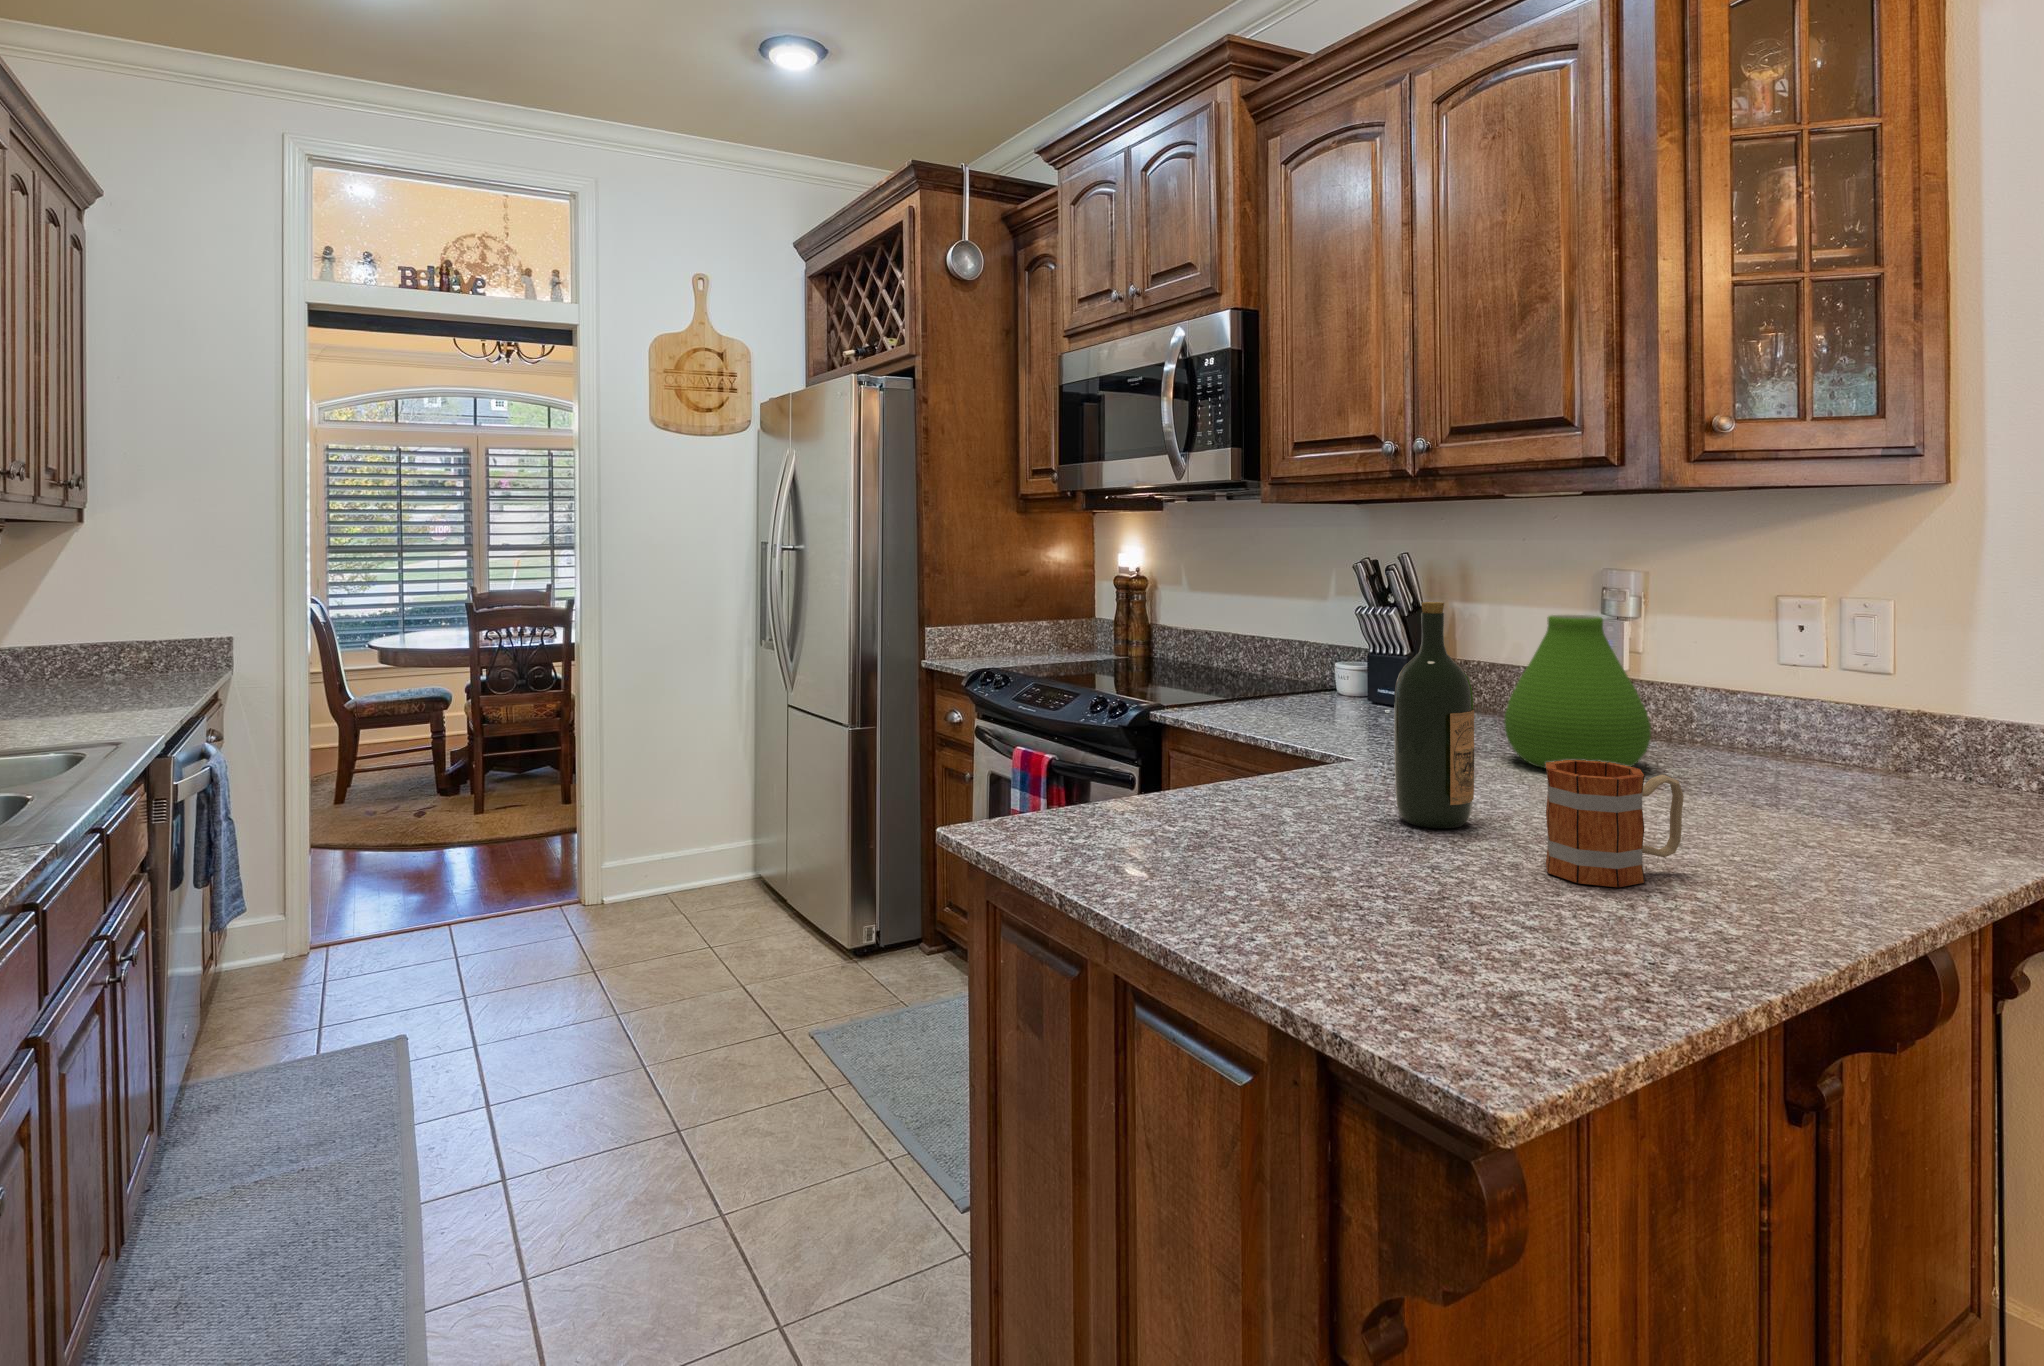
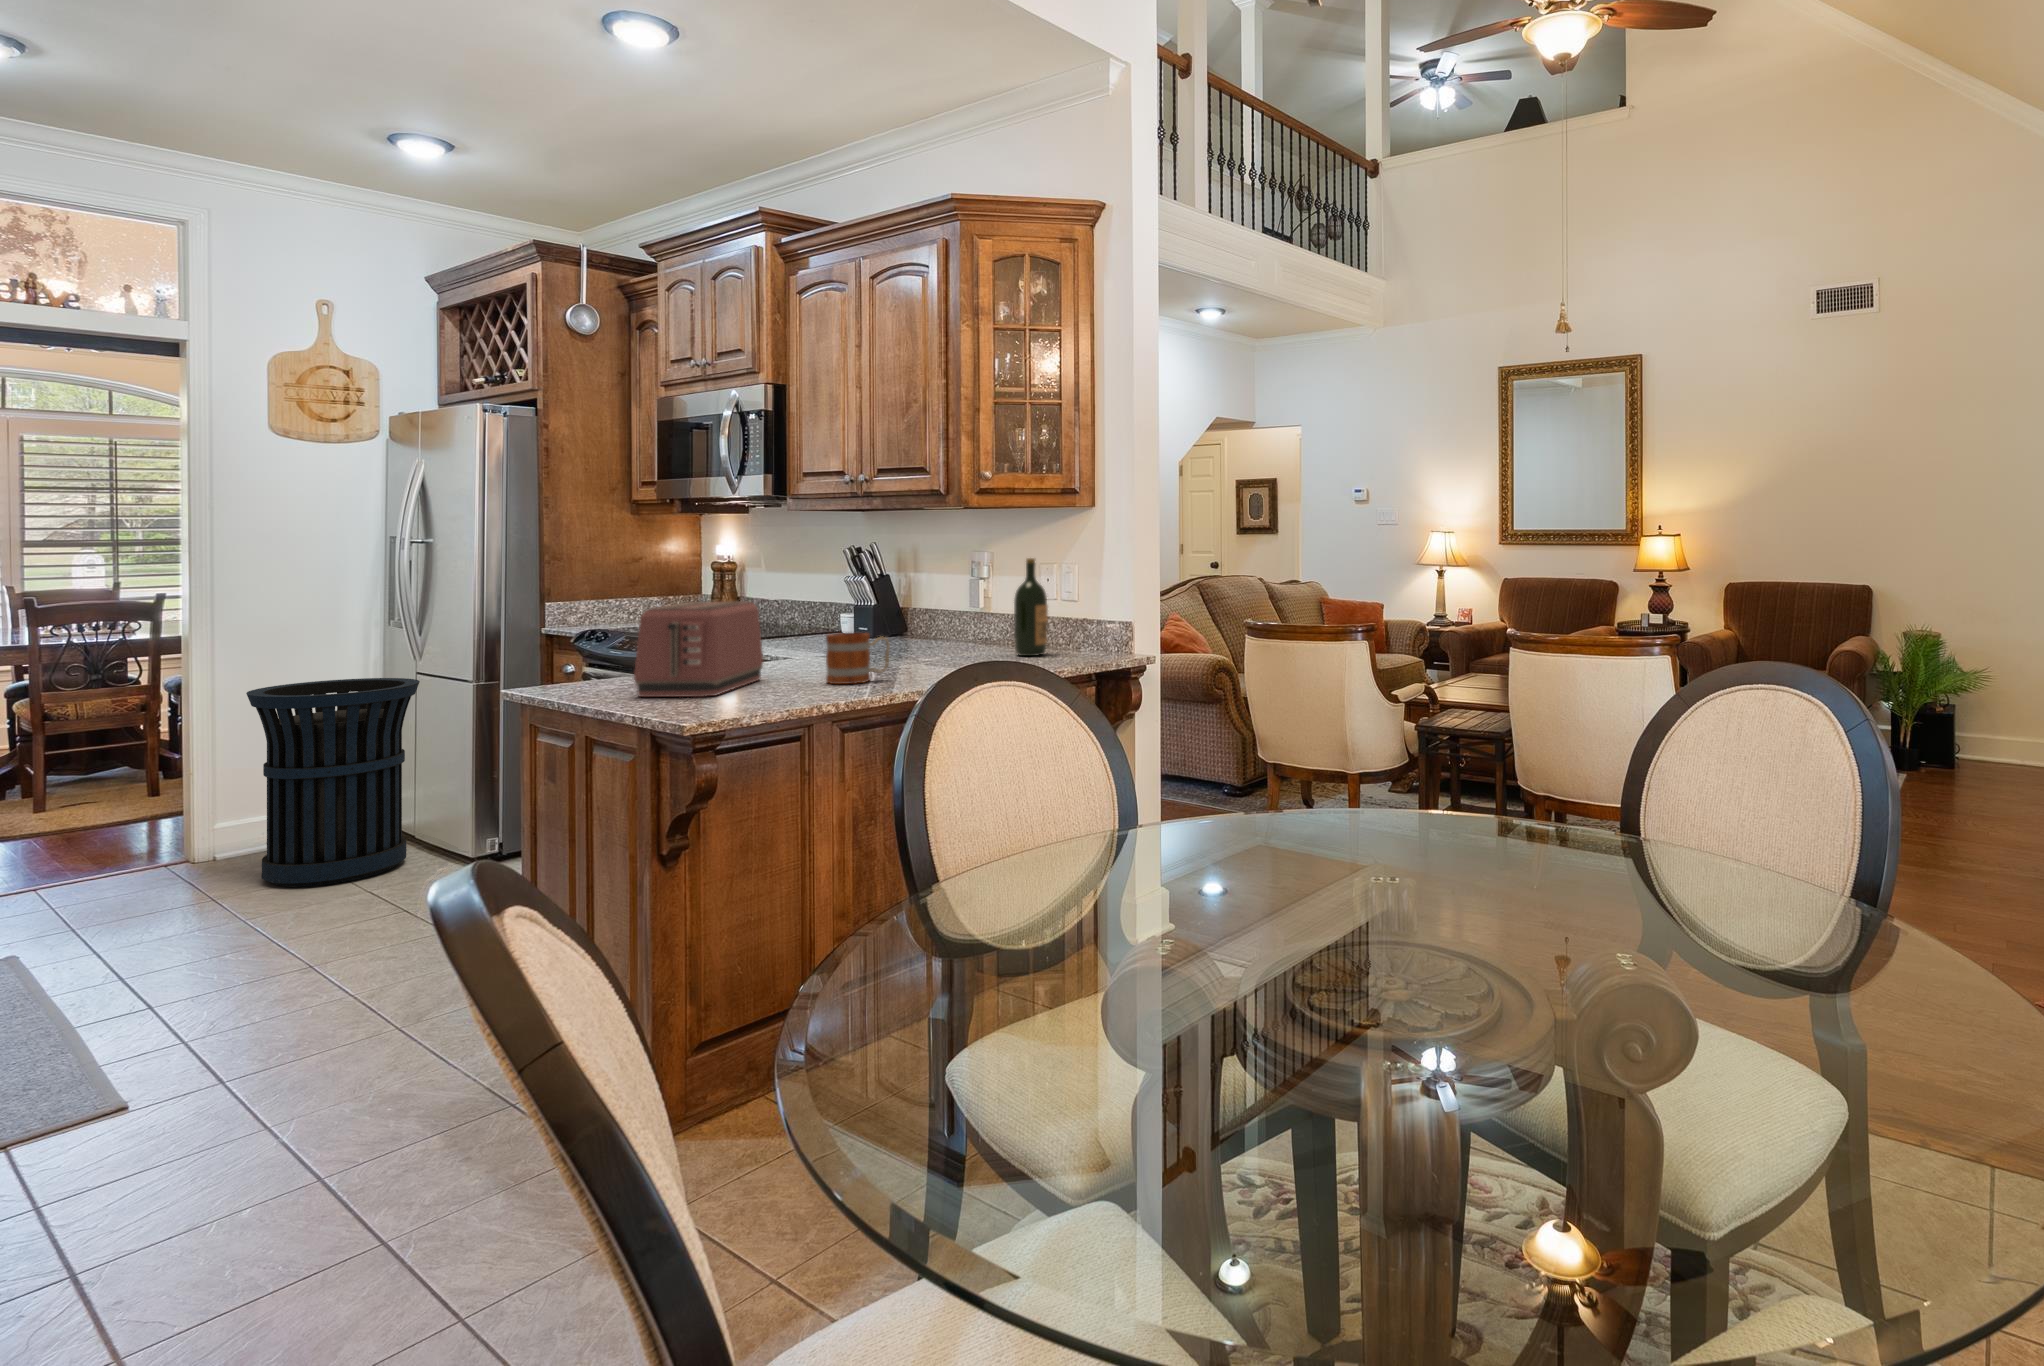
wine bottle: present [1394,602,1474,828] -> present [1014,558,1048,656]
vase: present [1504,615,1651,768] -> none [886,574,961,656]
toaster: none [1191,679,1384,915] -> present [634,601,763,697]
trash can: none [625,710,793,967] -> present [246,678,420,887]

